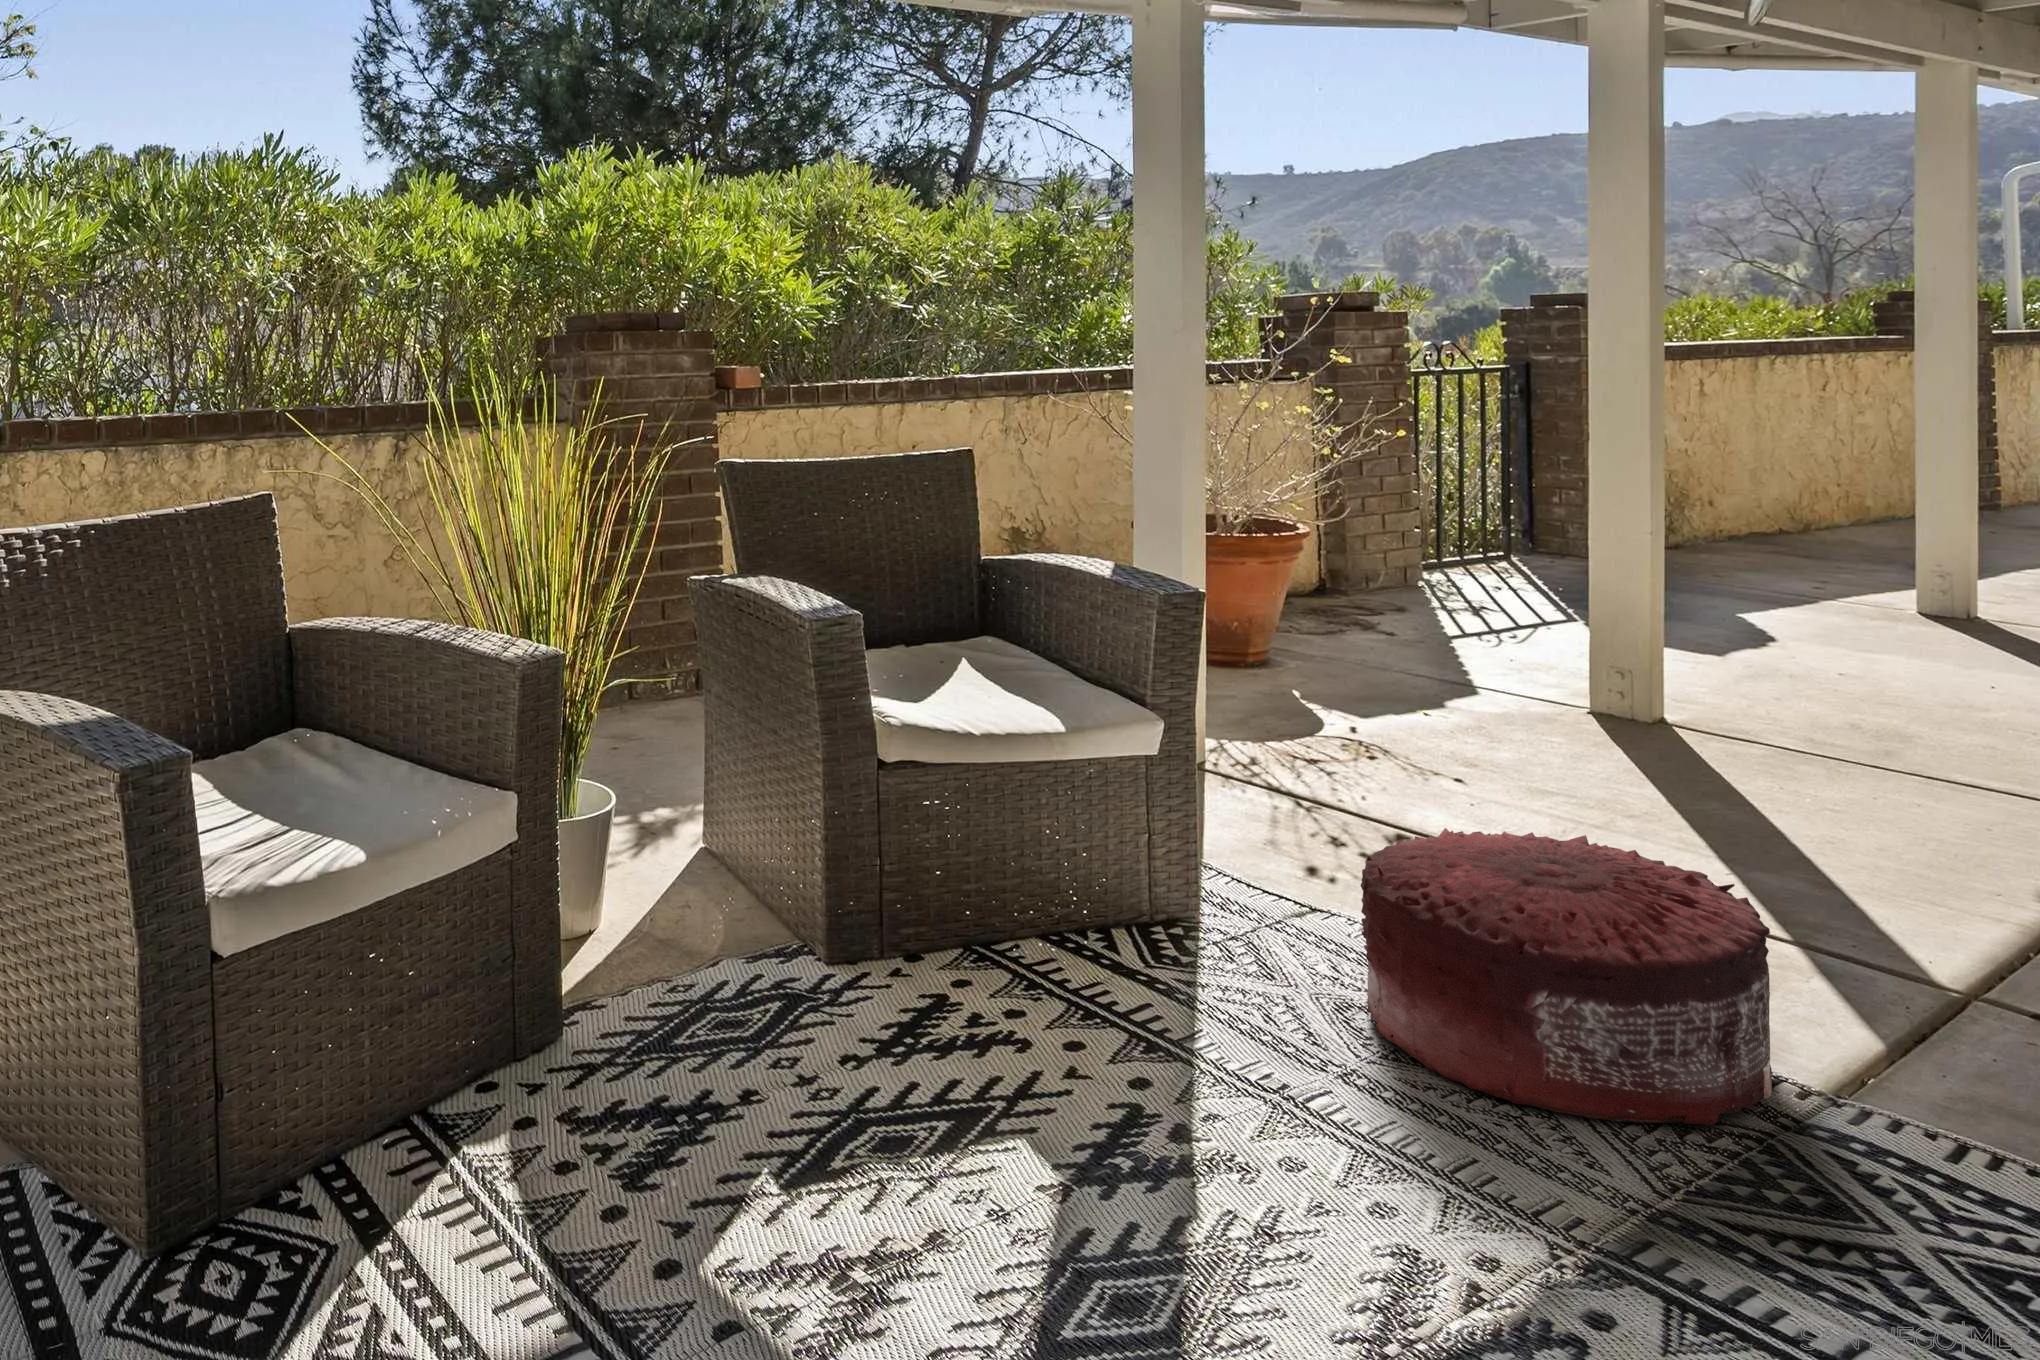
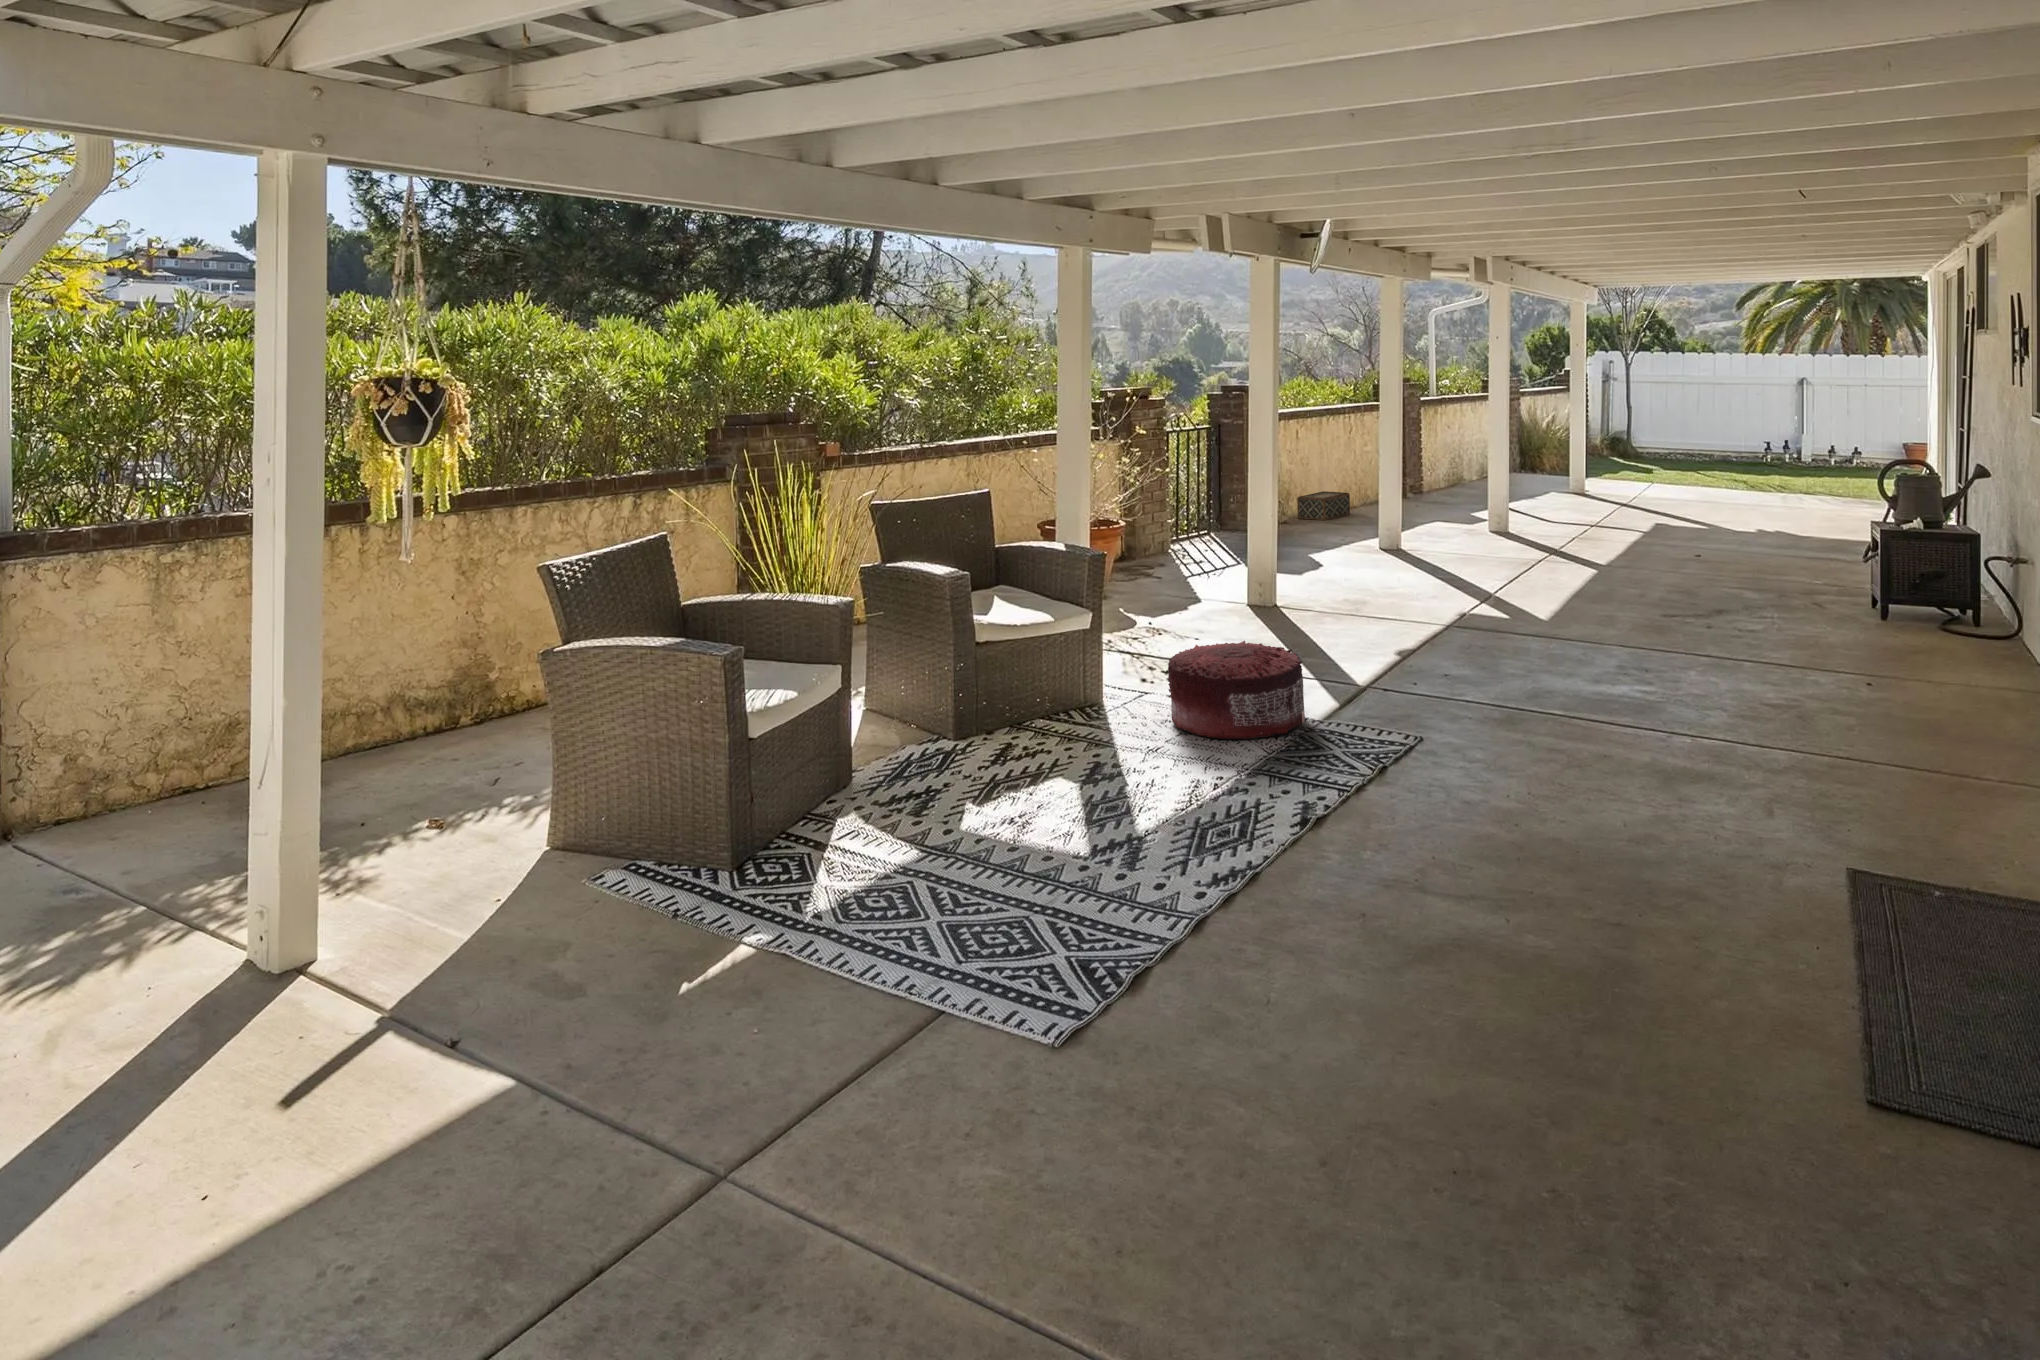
woven basket: none [1705,493,1829,549] -> present [1297,491,1350,520]

